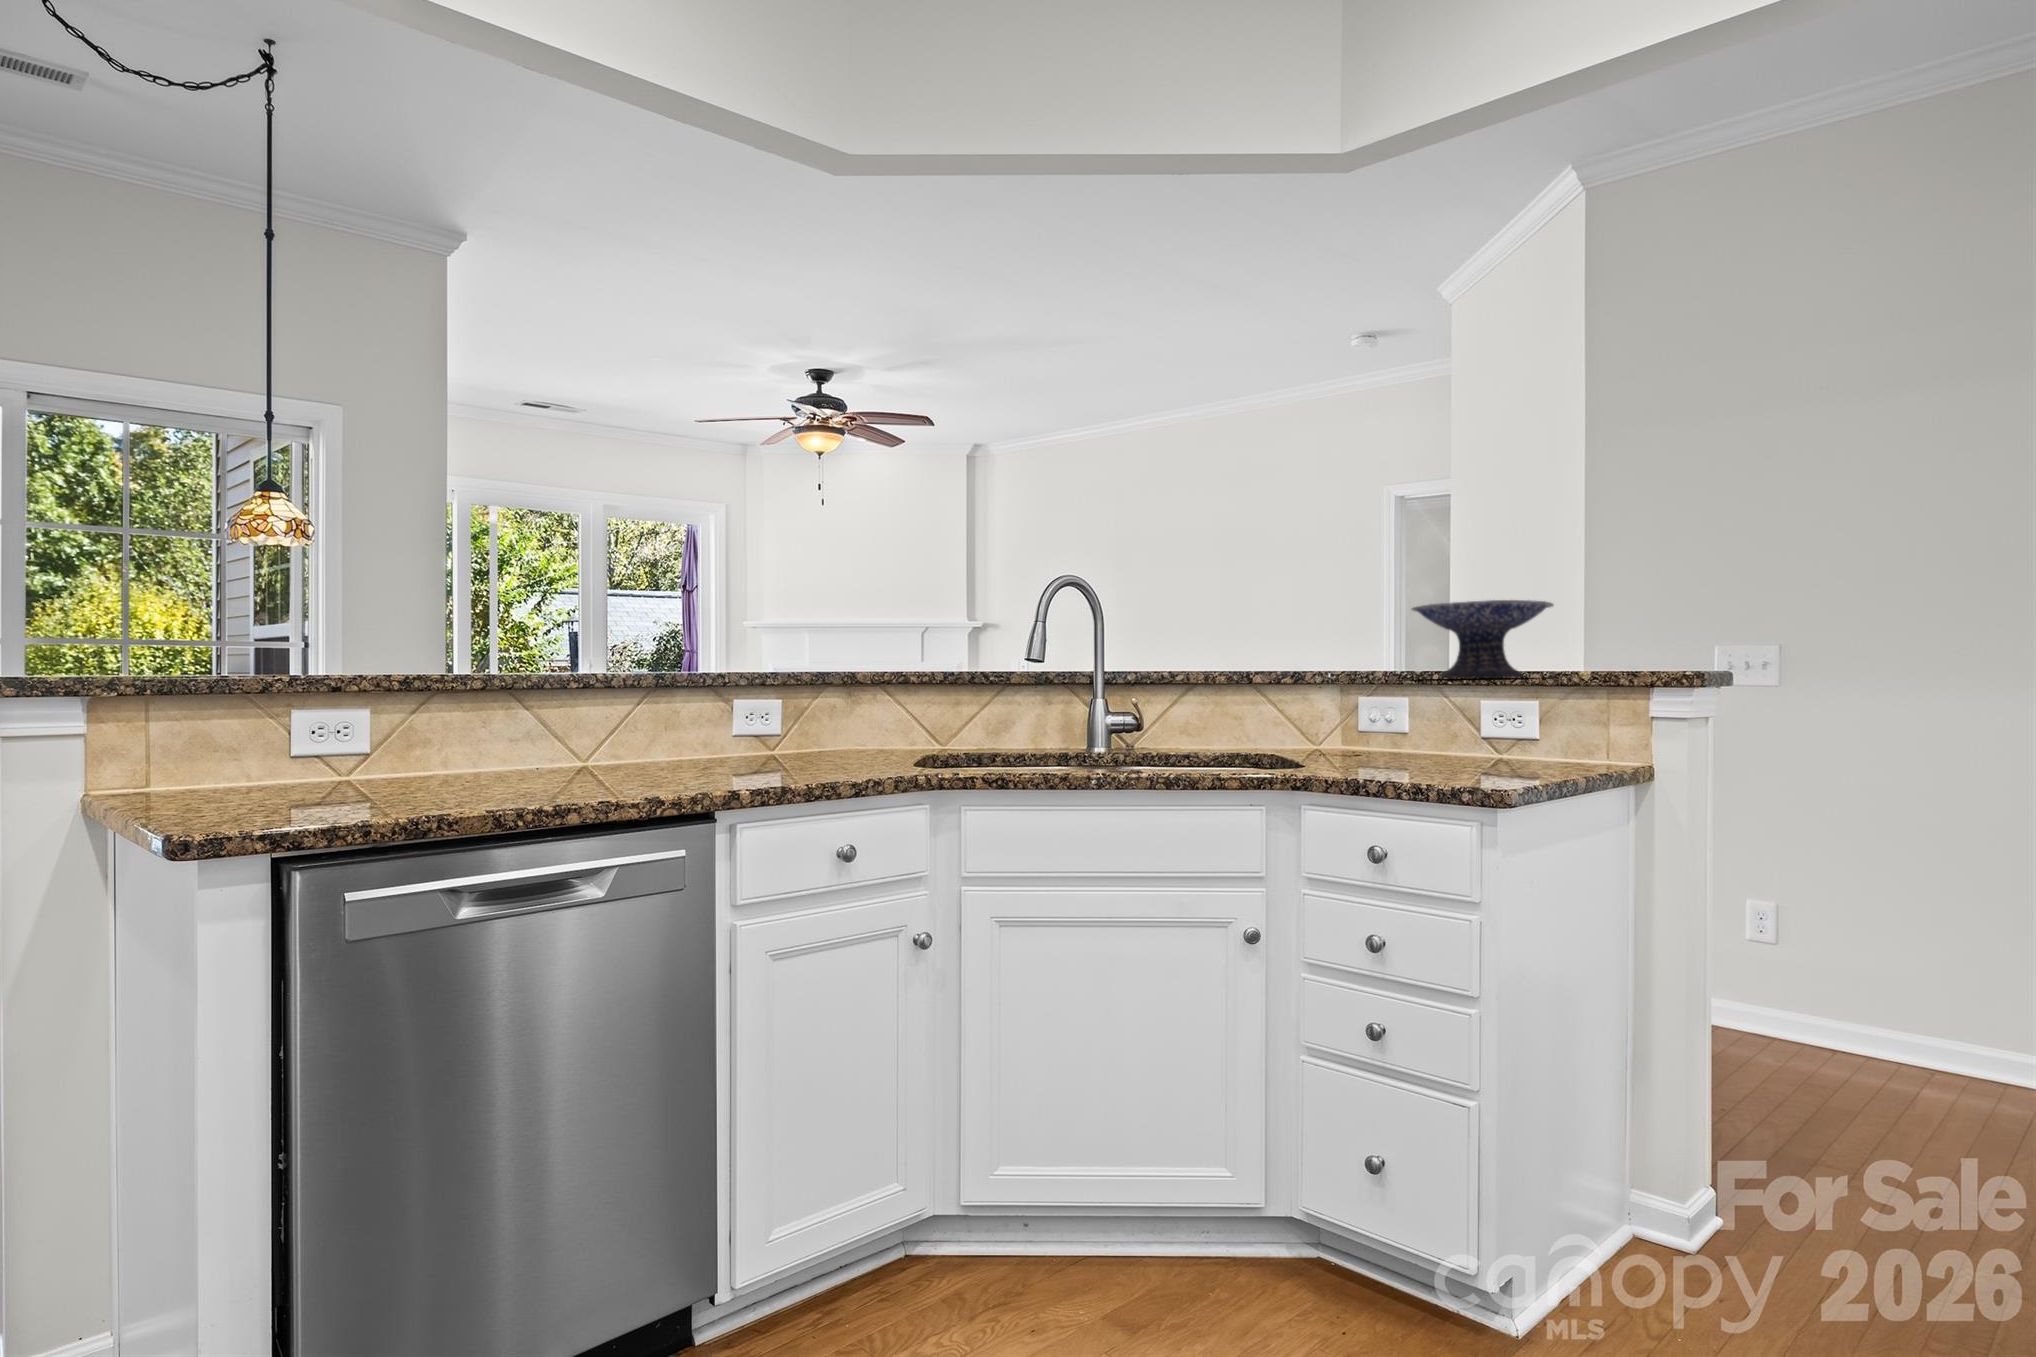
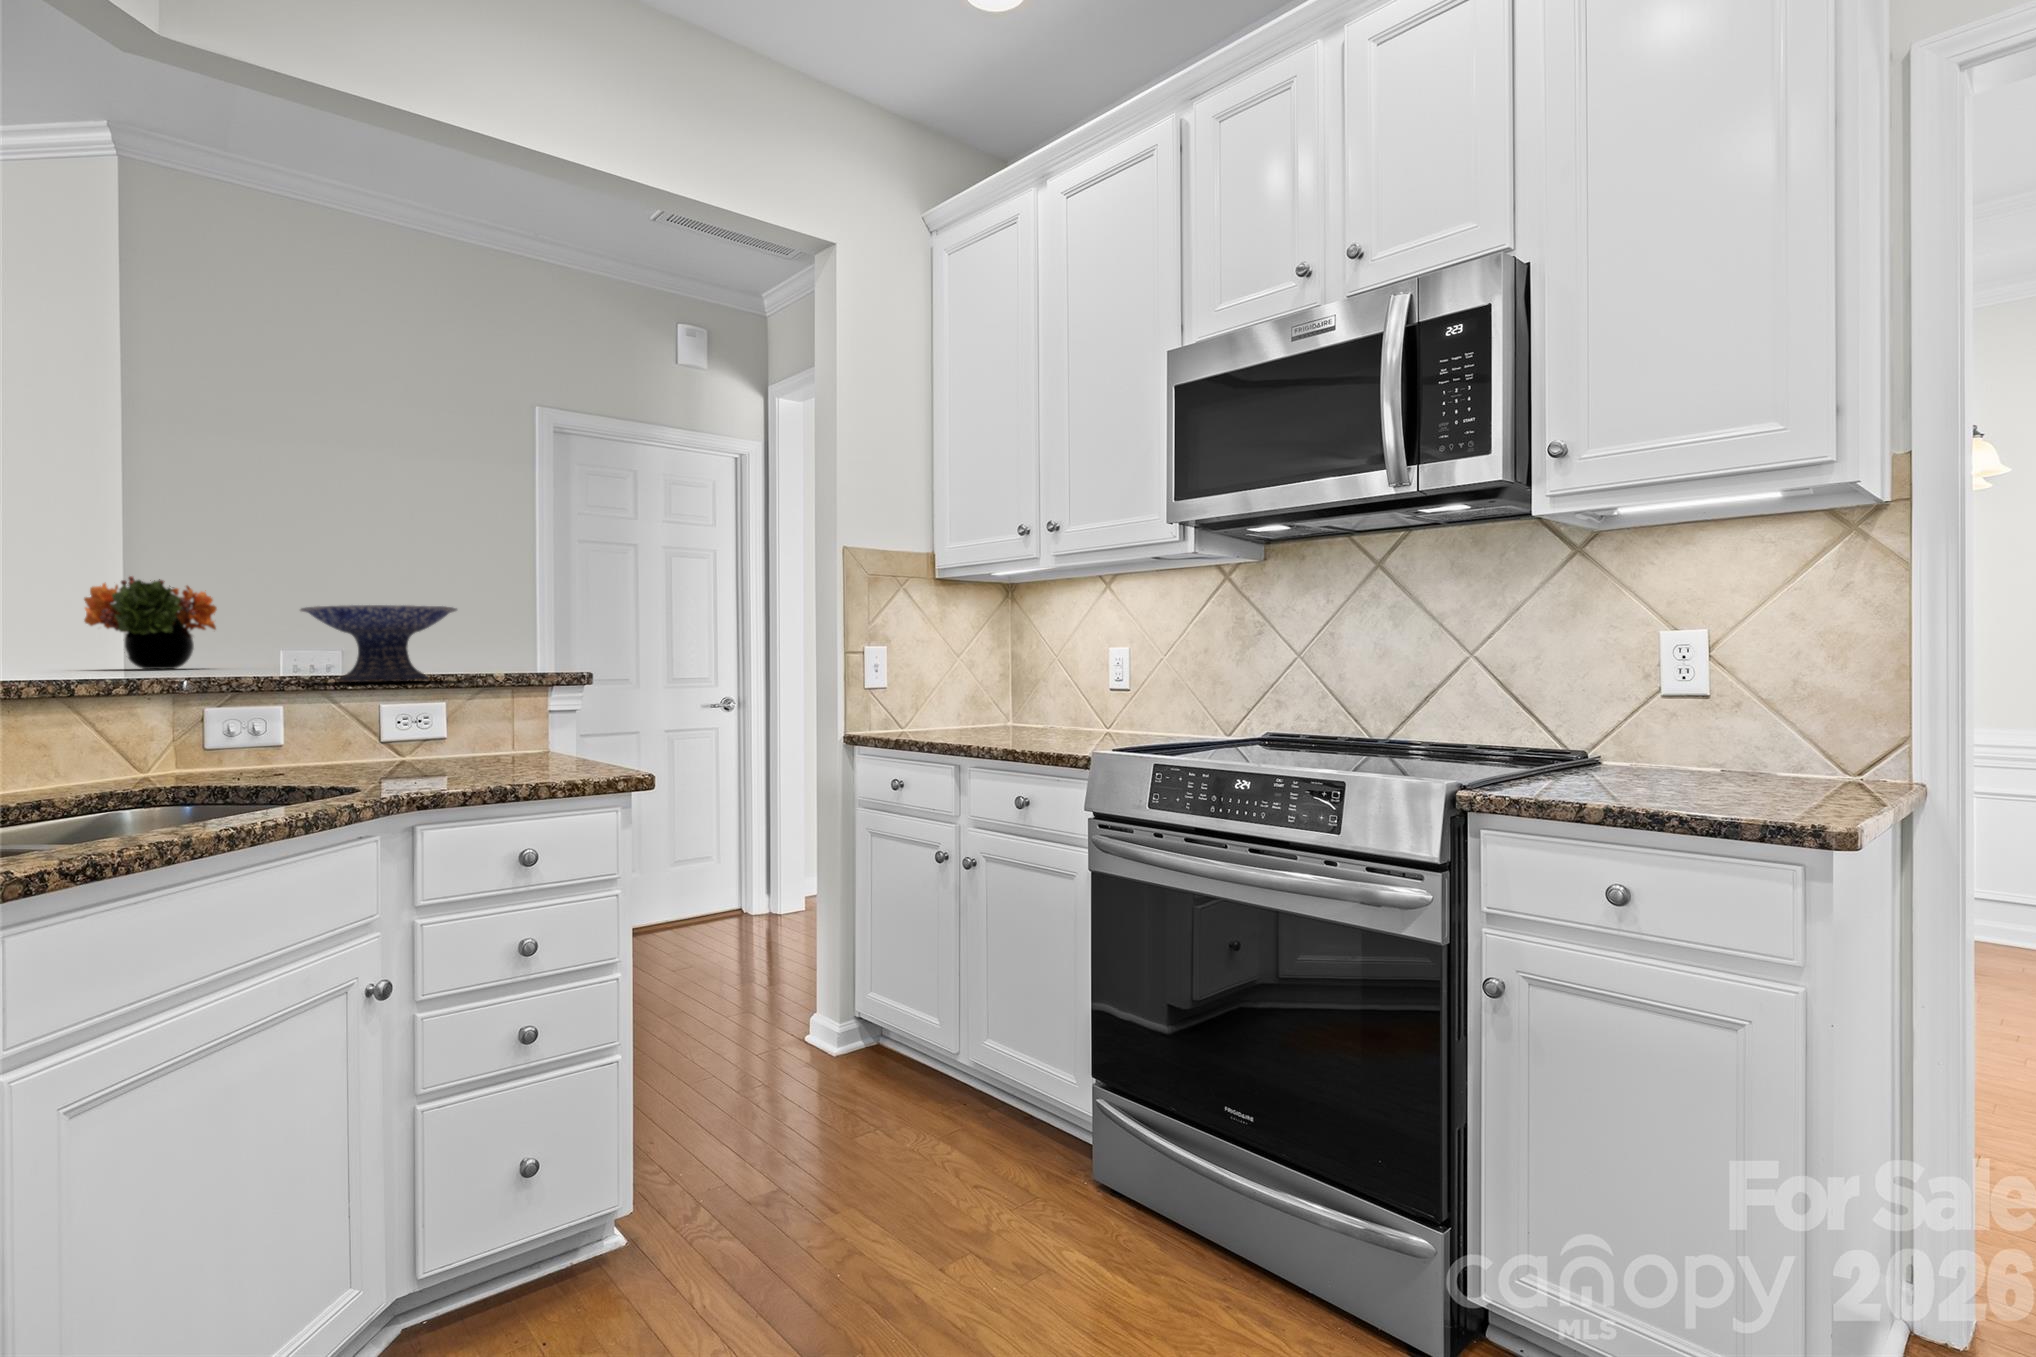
flower arrangement: none [1581,580,1696,669] -> present [84,576,217,669]

